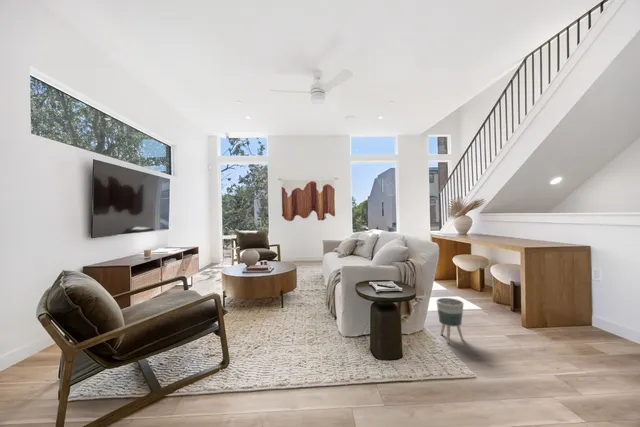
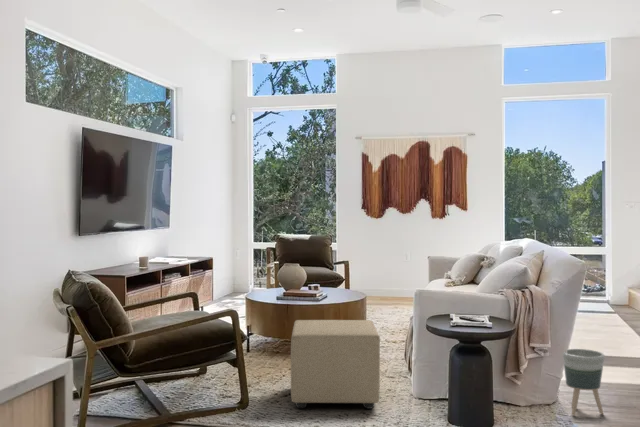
ottoman: none [259,288,326,363] -> present [291,320,380,409]

